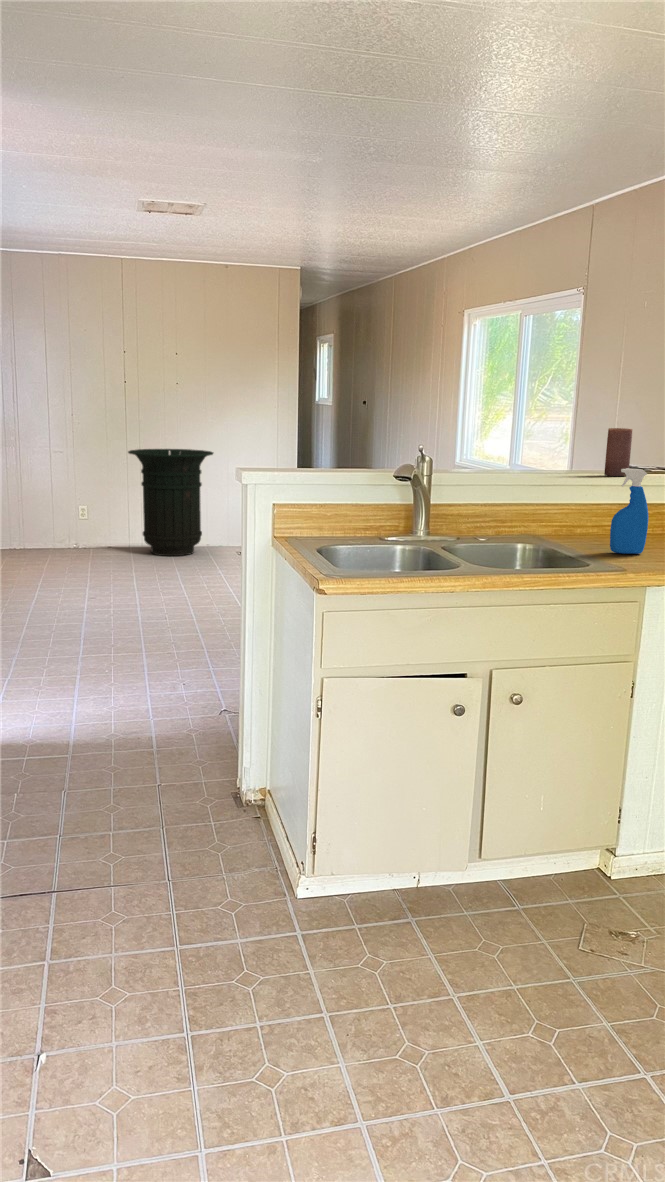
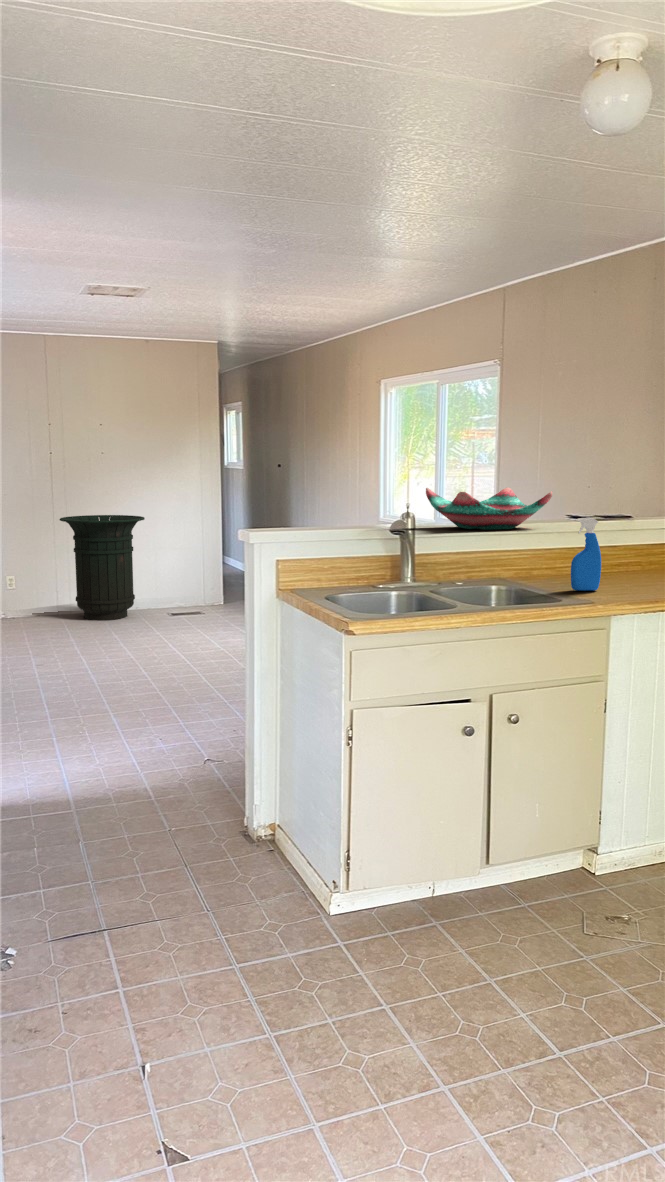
decorative bowl: none [455,428,596,479] -> present [426,488,552,530]
candle: present [604,428,632,476] -> none [554,484,576,525]

